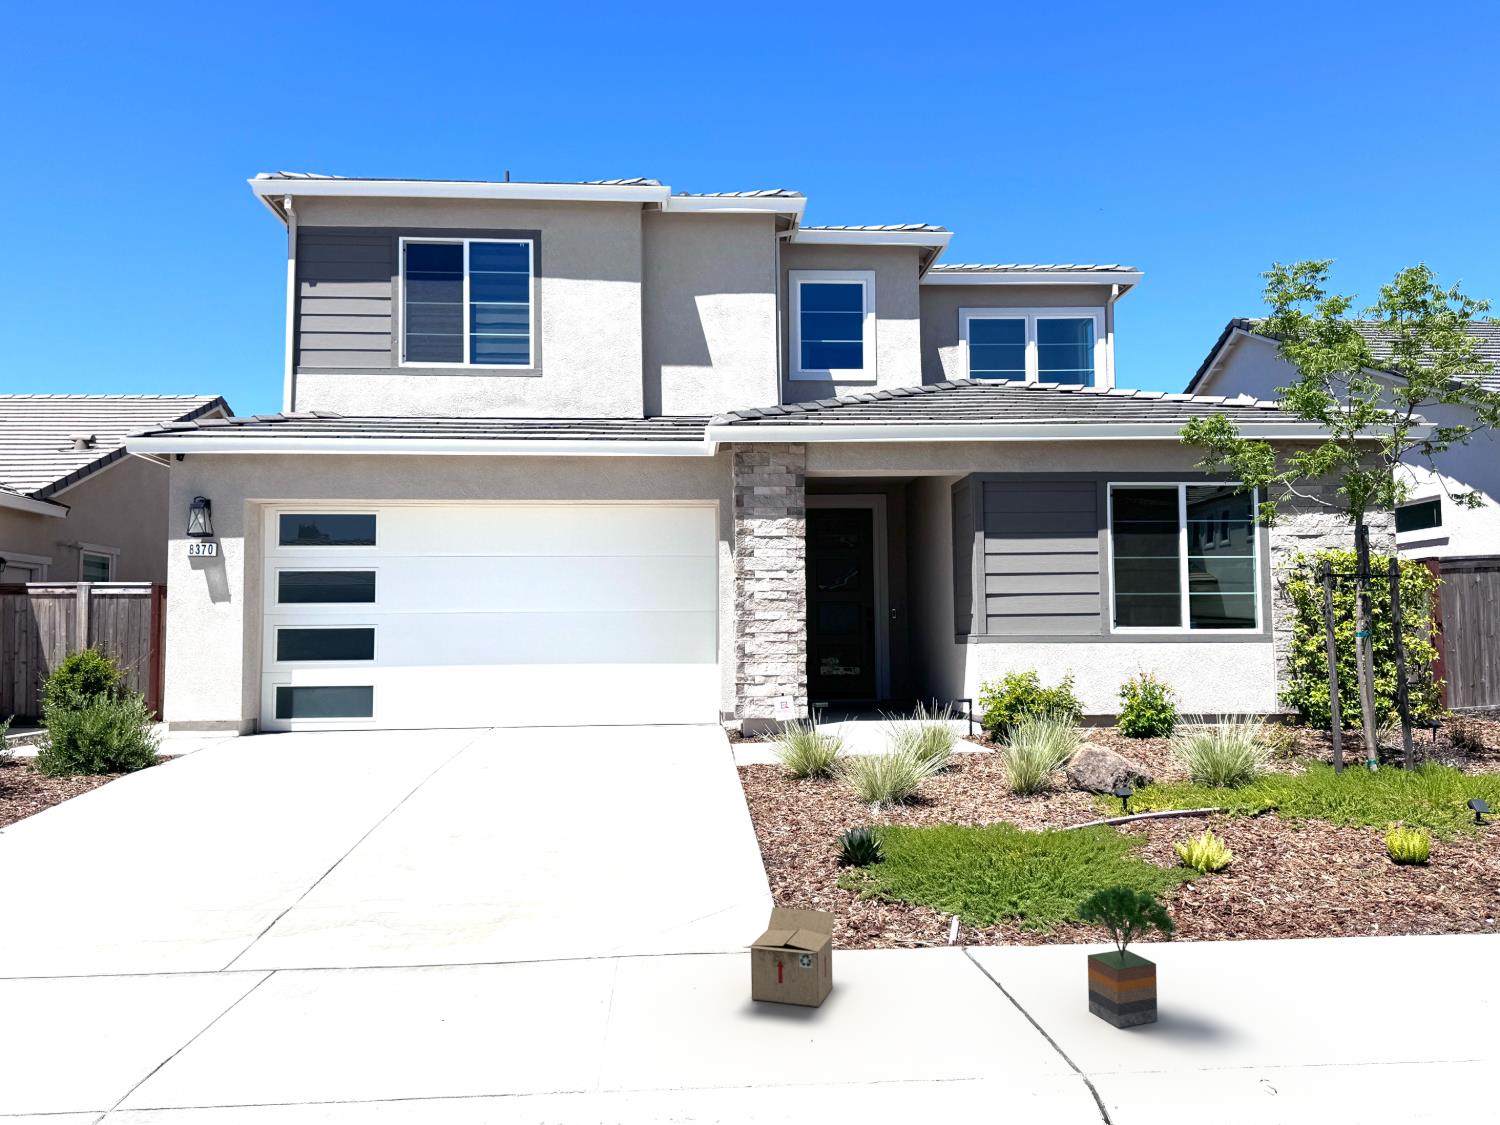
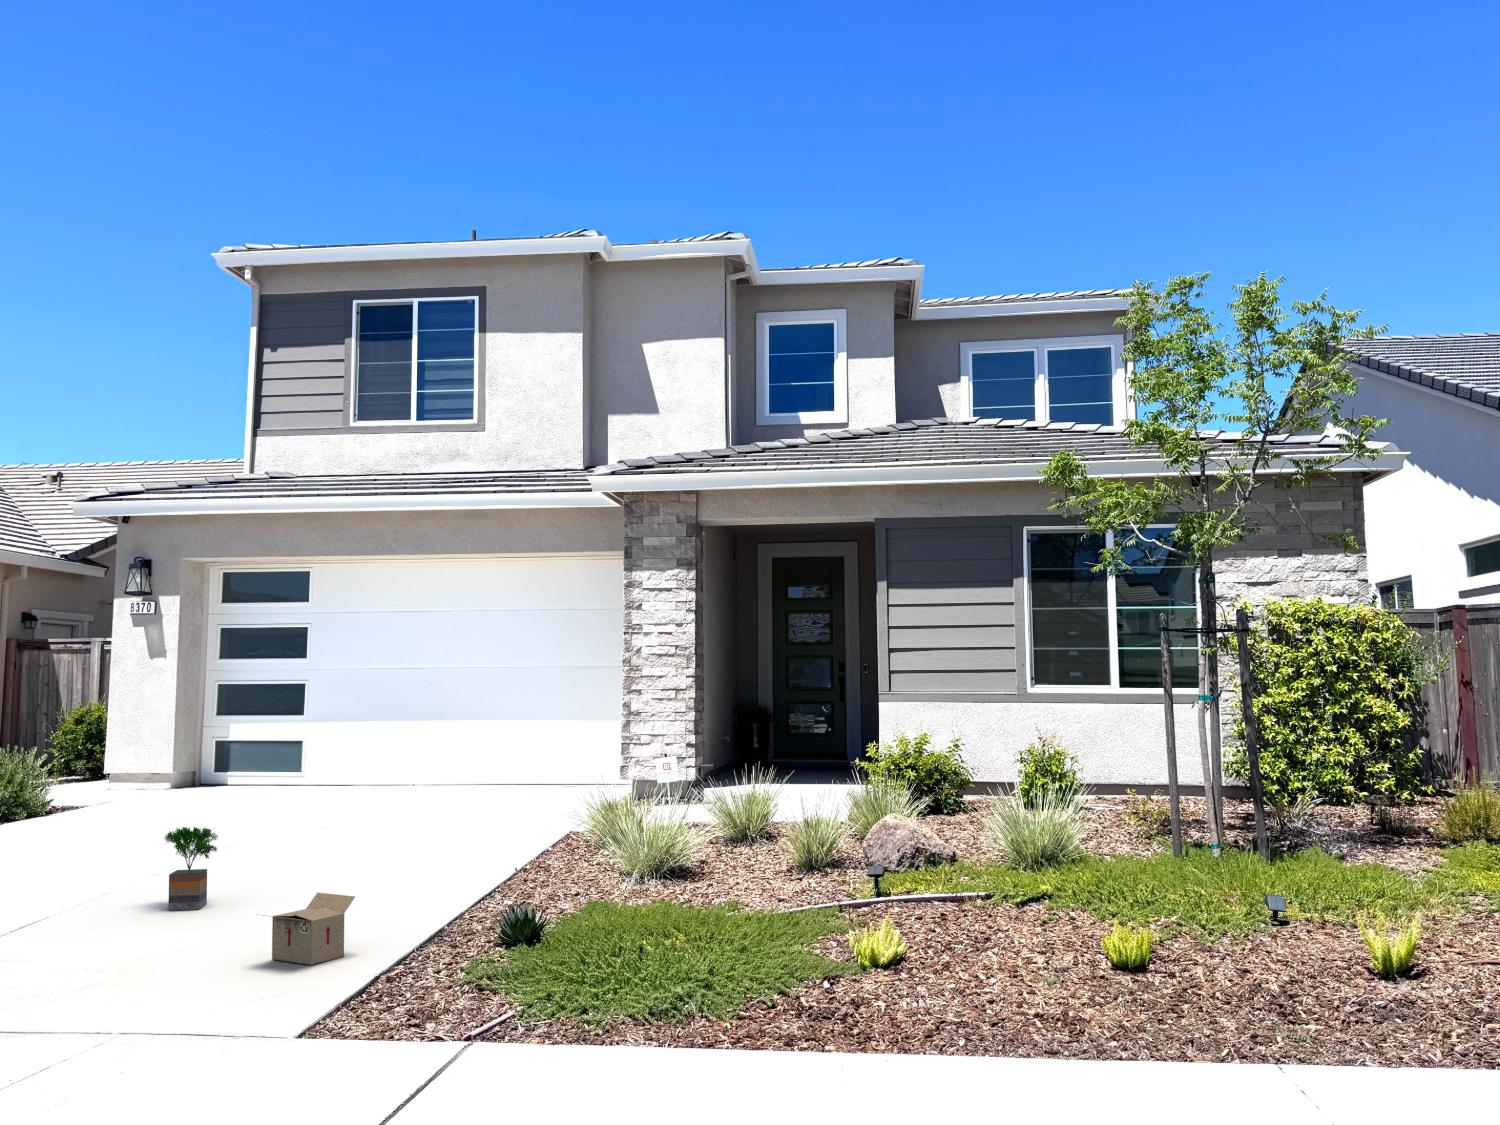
potted tree: present [1076,885,1178,1028] -> present [165,827,218,911]

